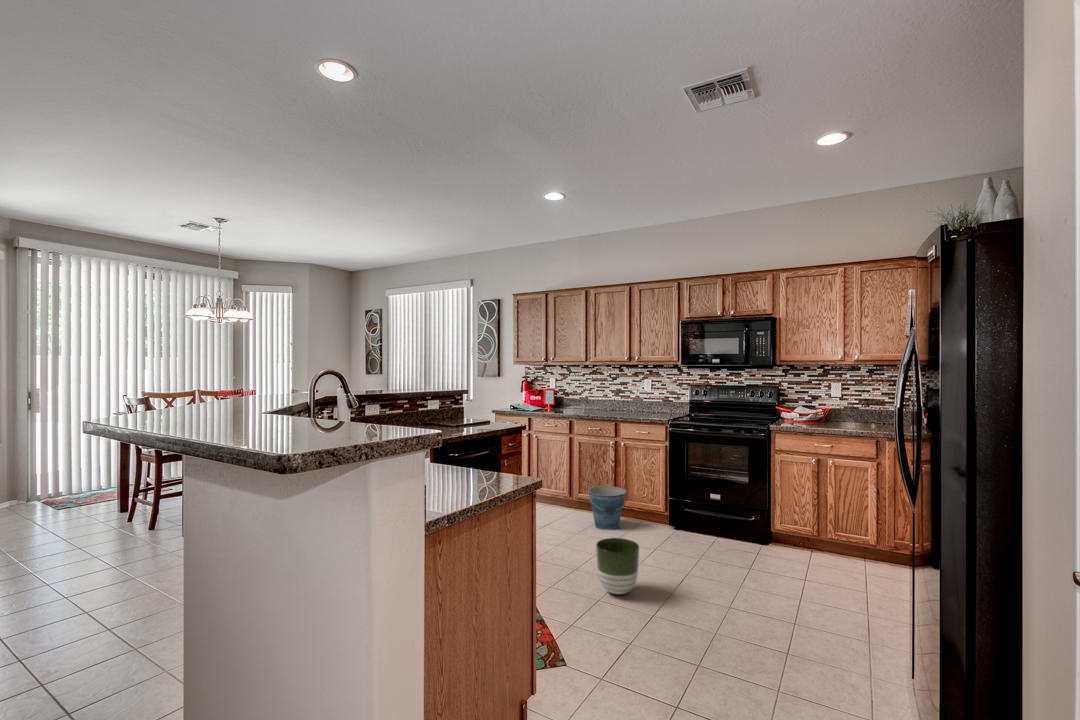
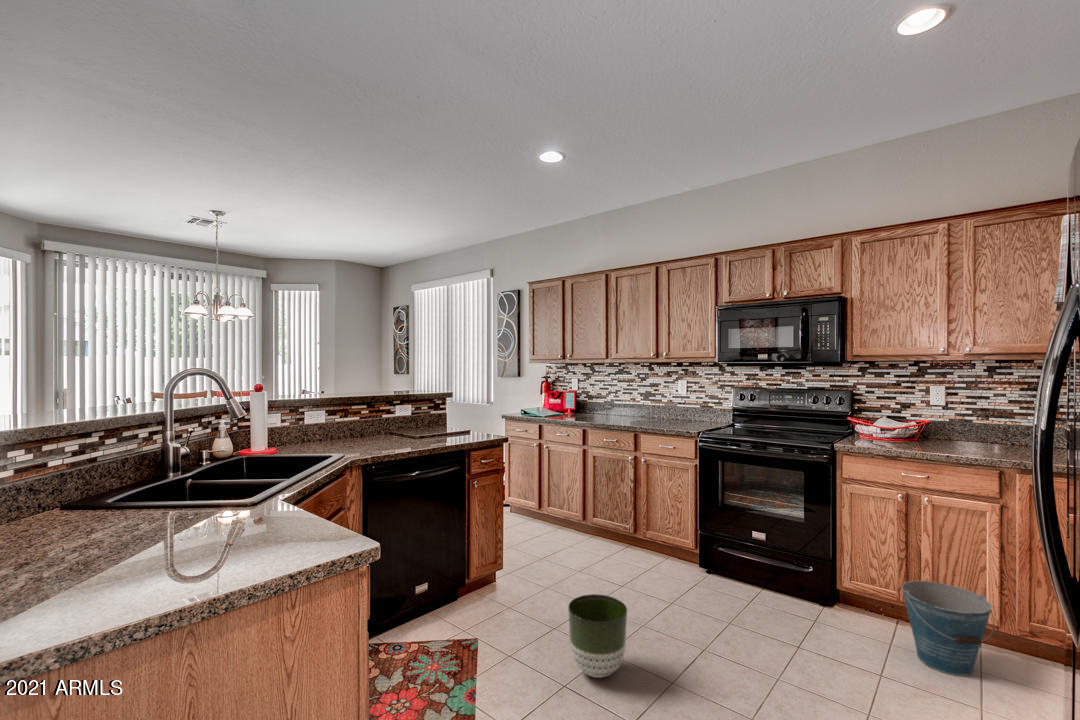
bucket: present [588,486,627,530] -> present [902,581,995,676]

